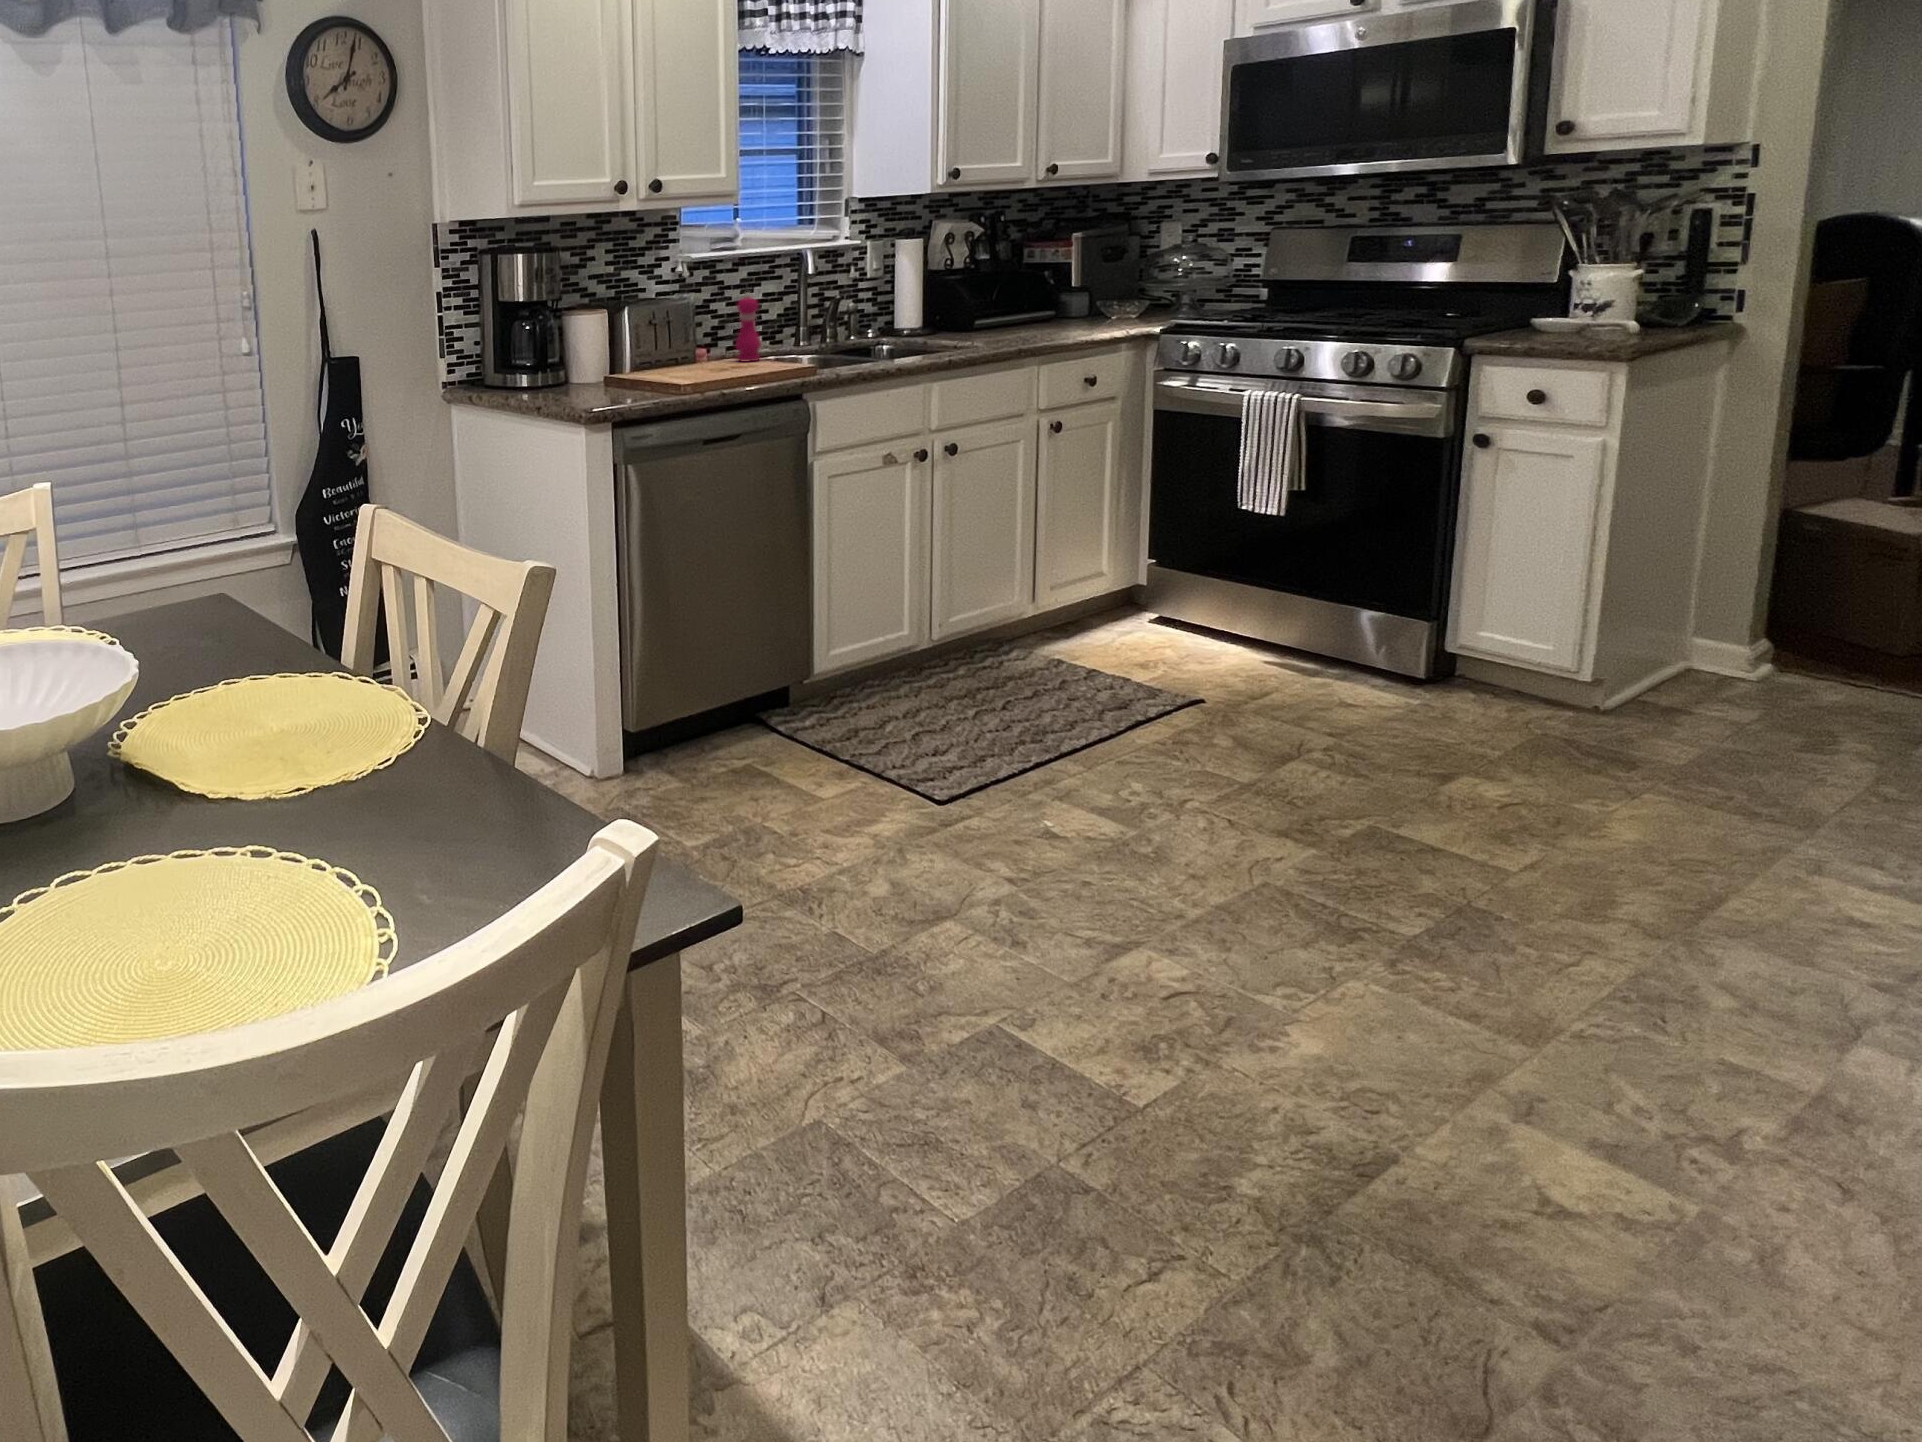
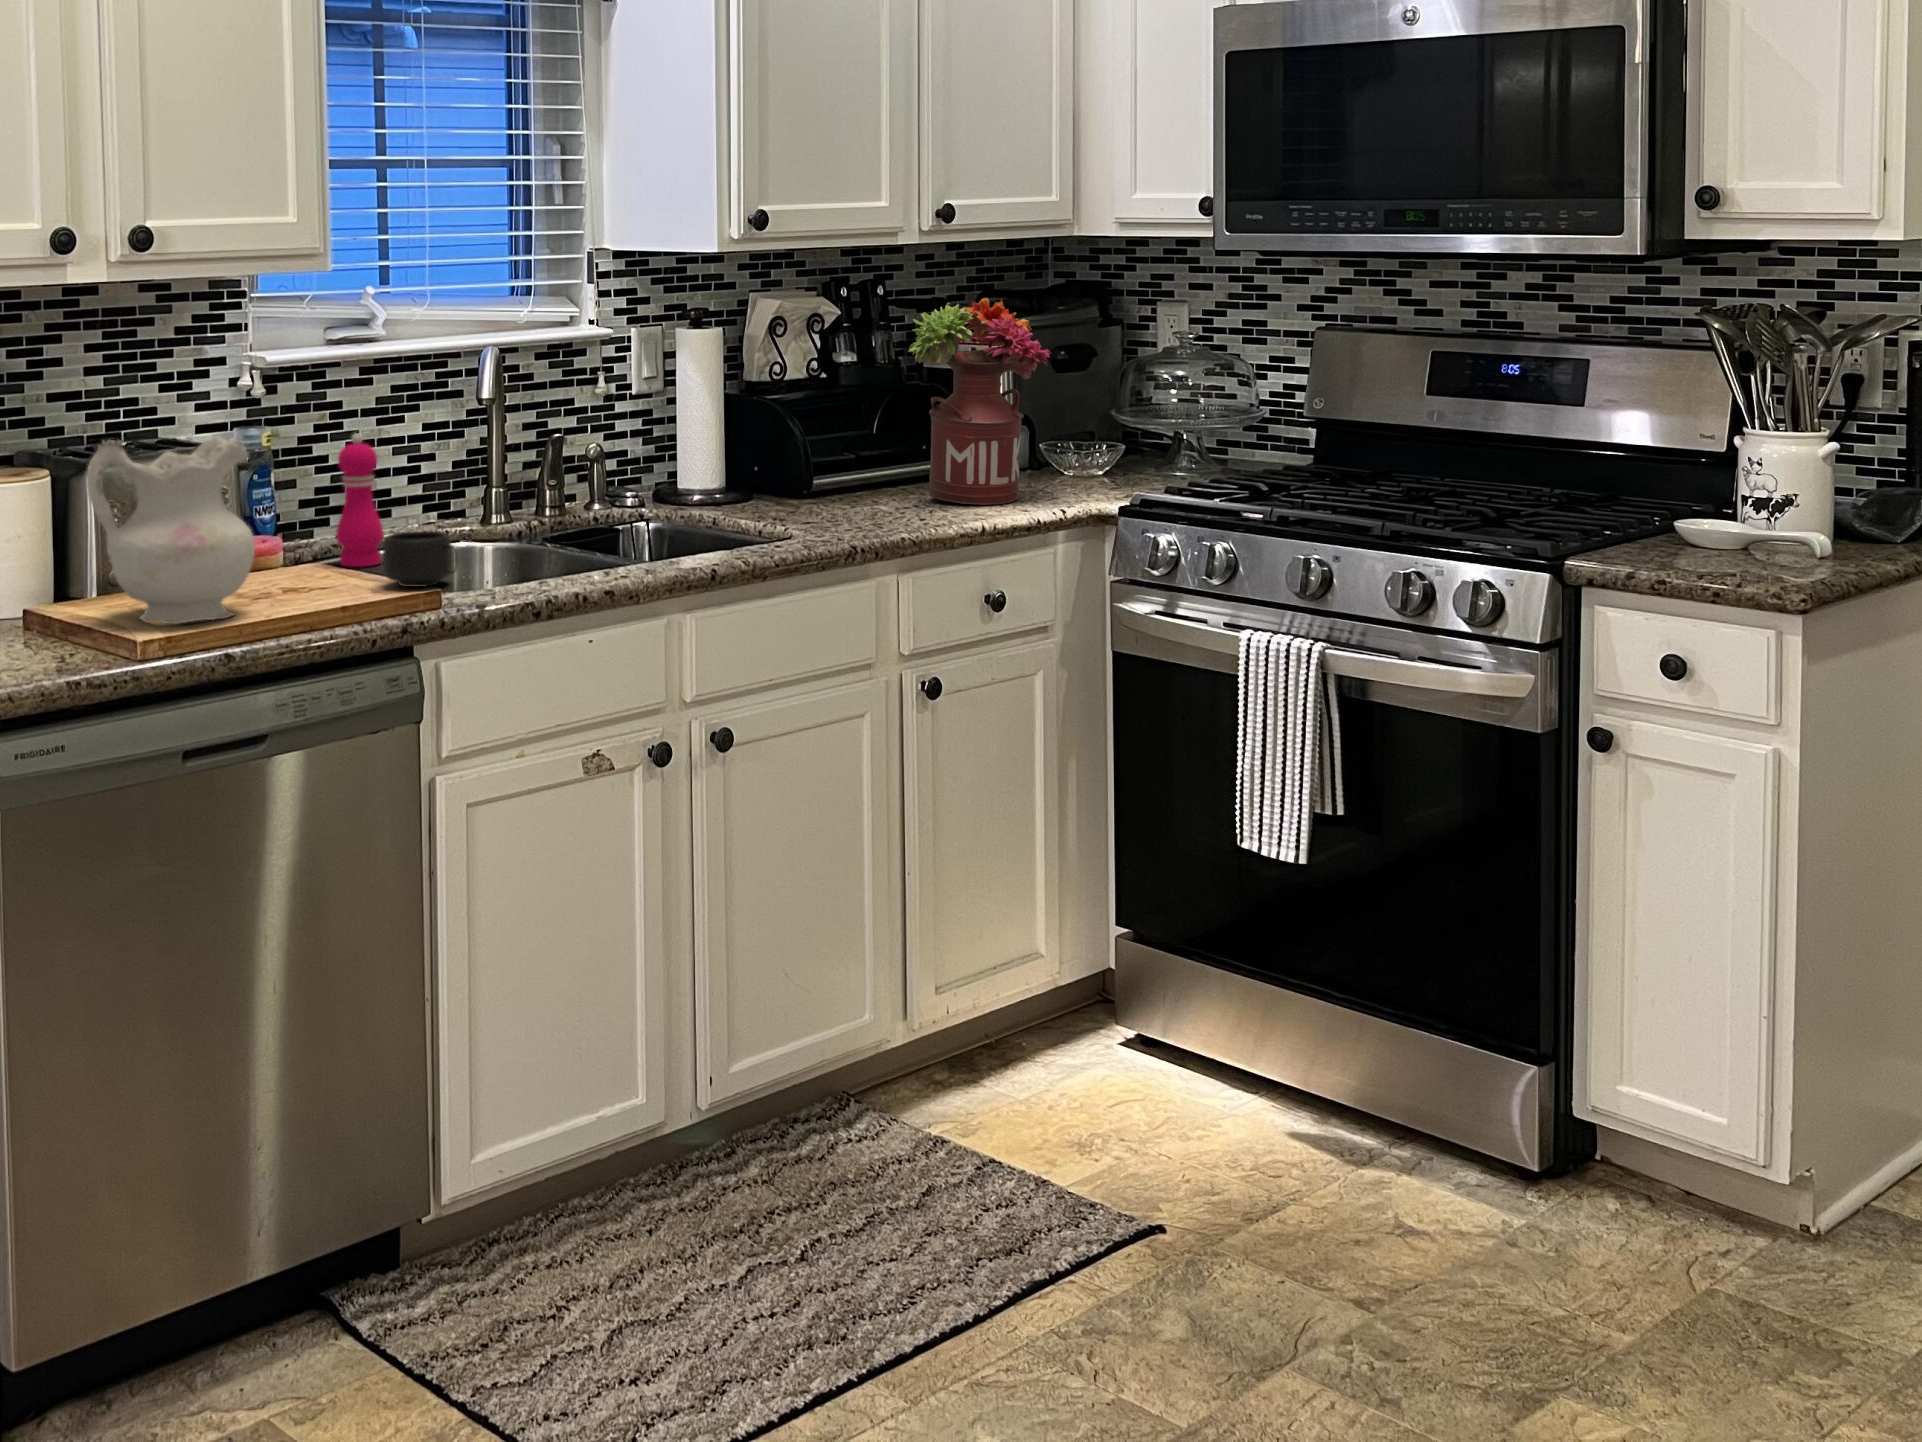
flower arrangement: none [1037,214,1124,329] -> present [908,298,1051,505]
ceramic pitcher: none [636,288,719,383] -> present [87,437,255,624]
mug: none [773,339,816,368] -> present [383,531,458,587]

